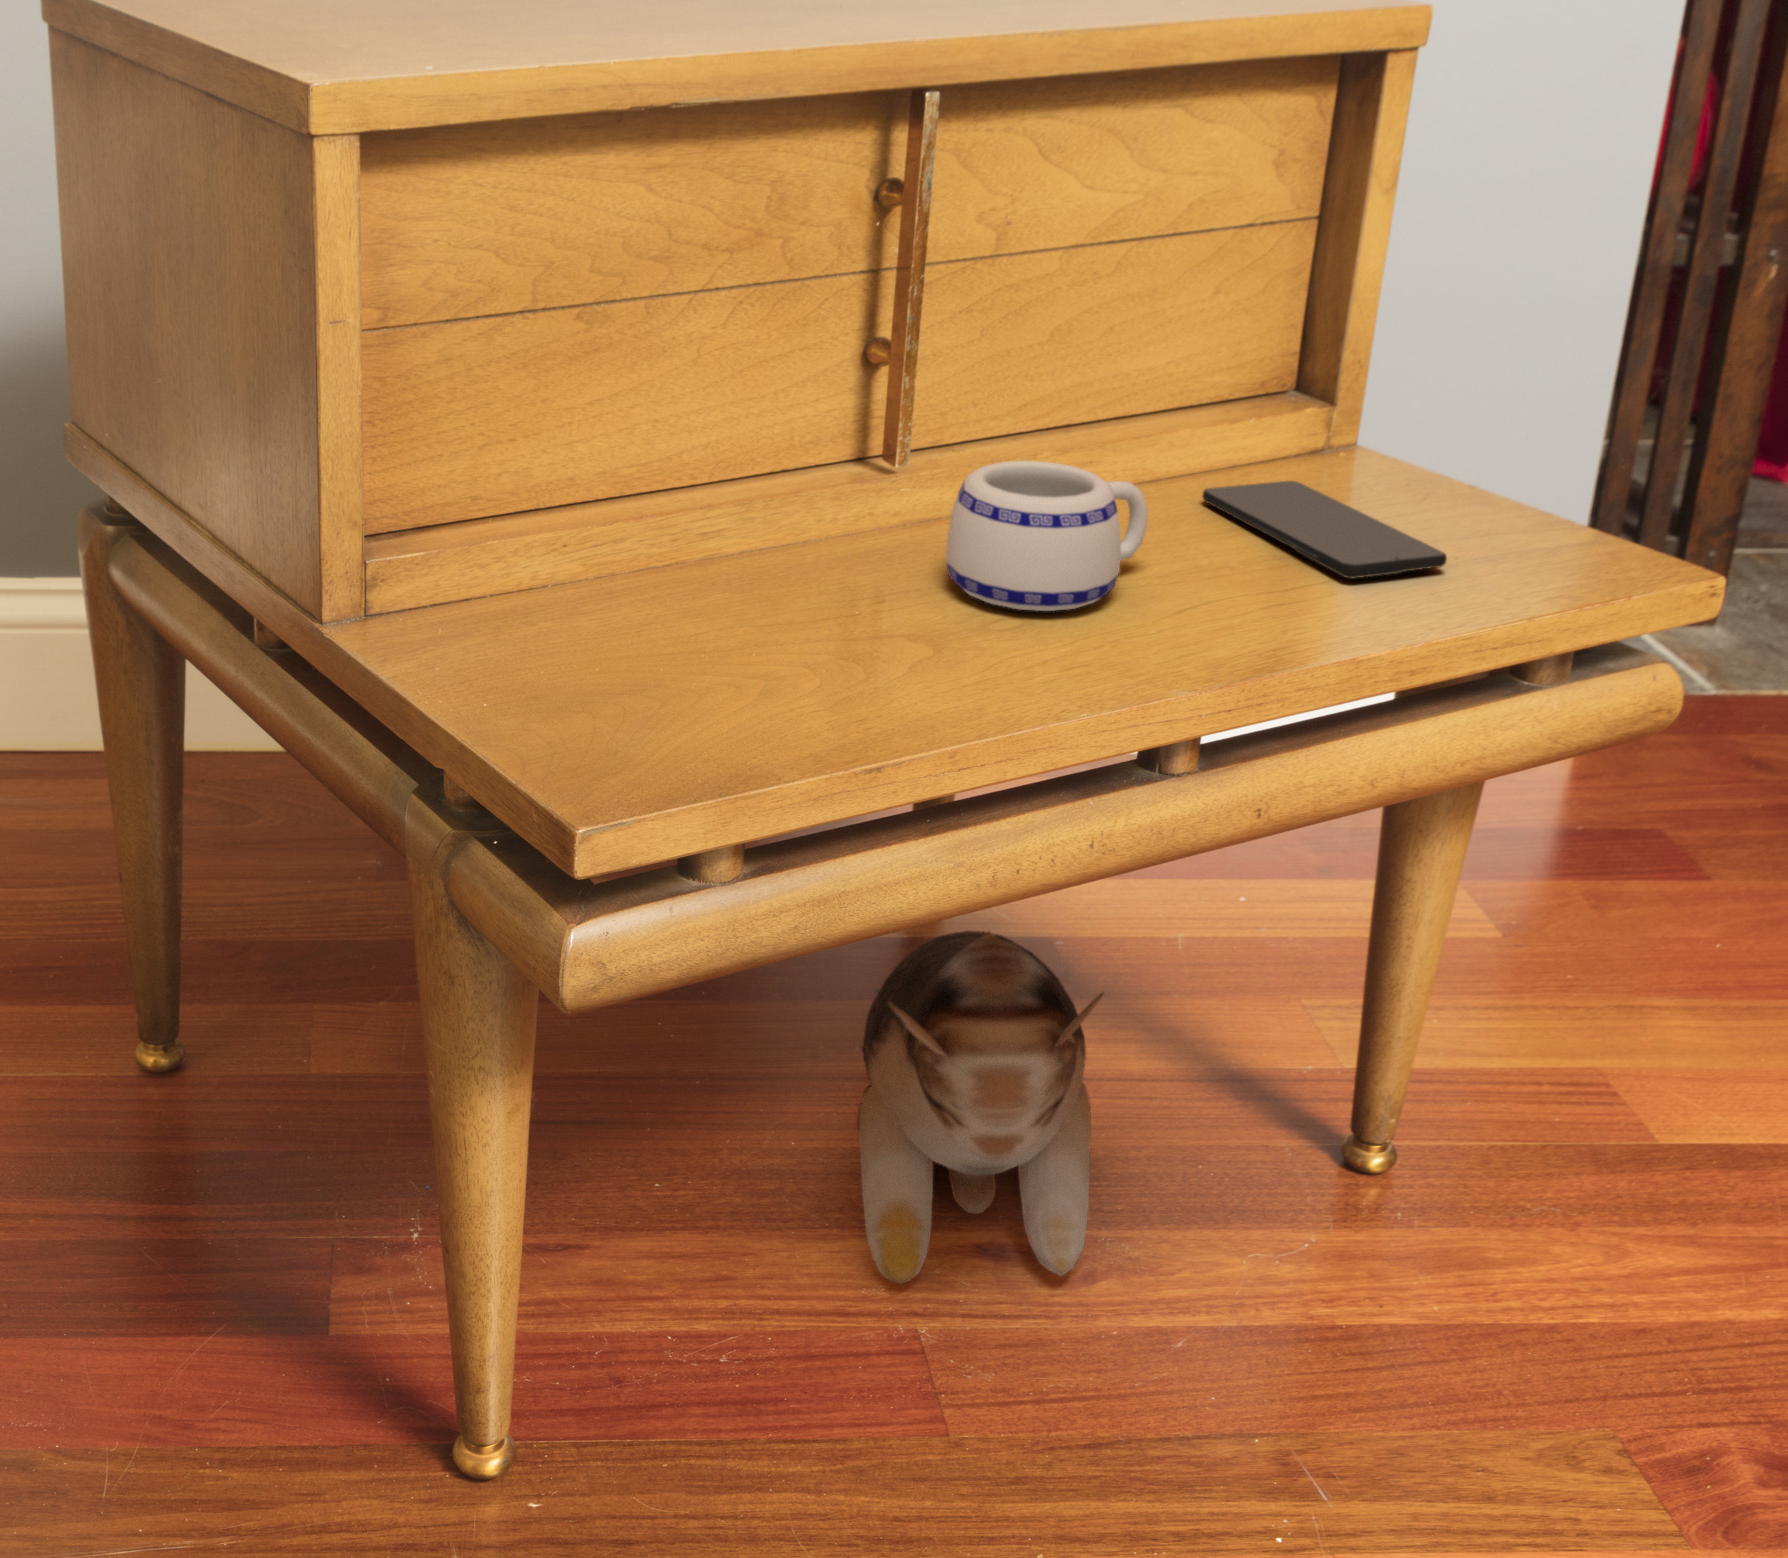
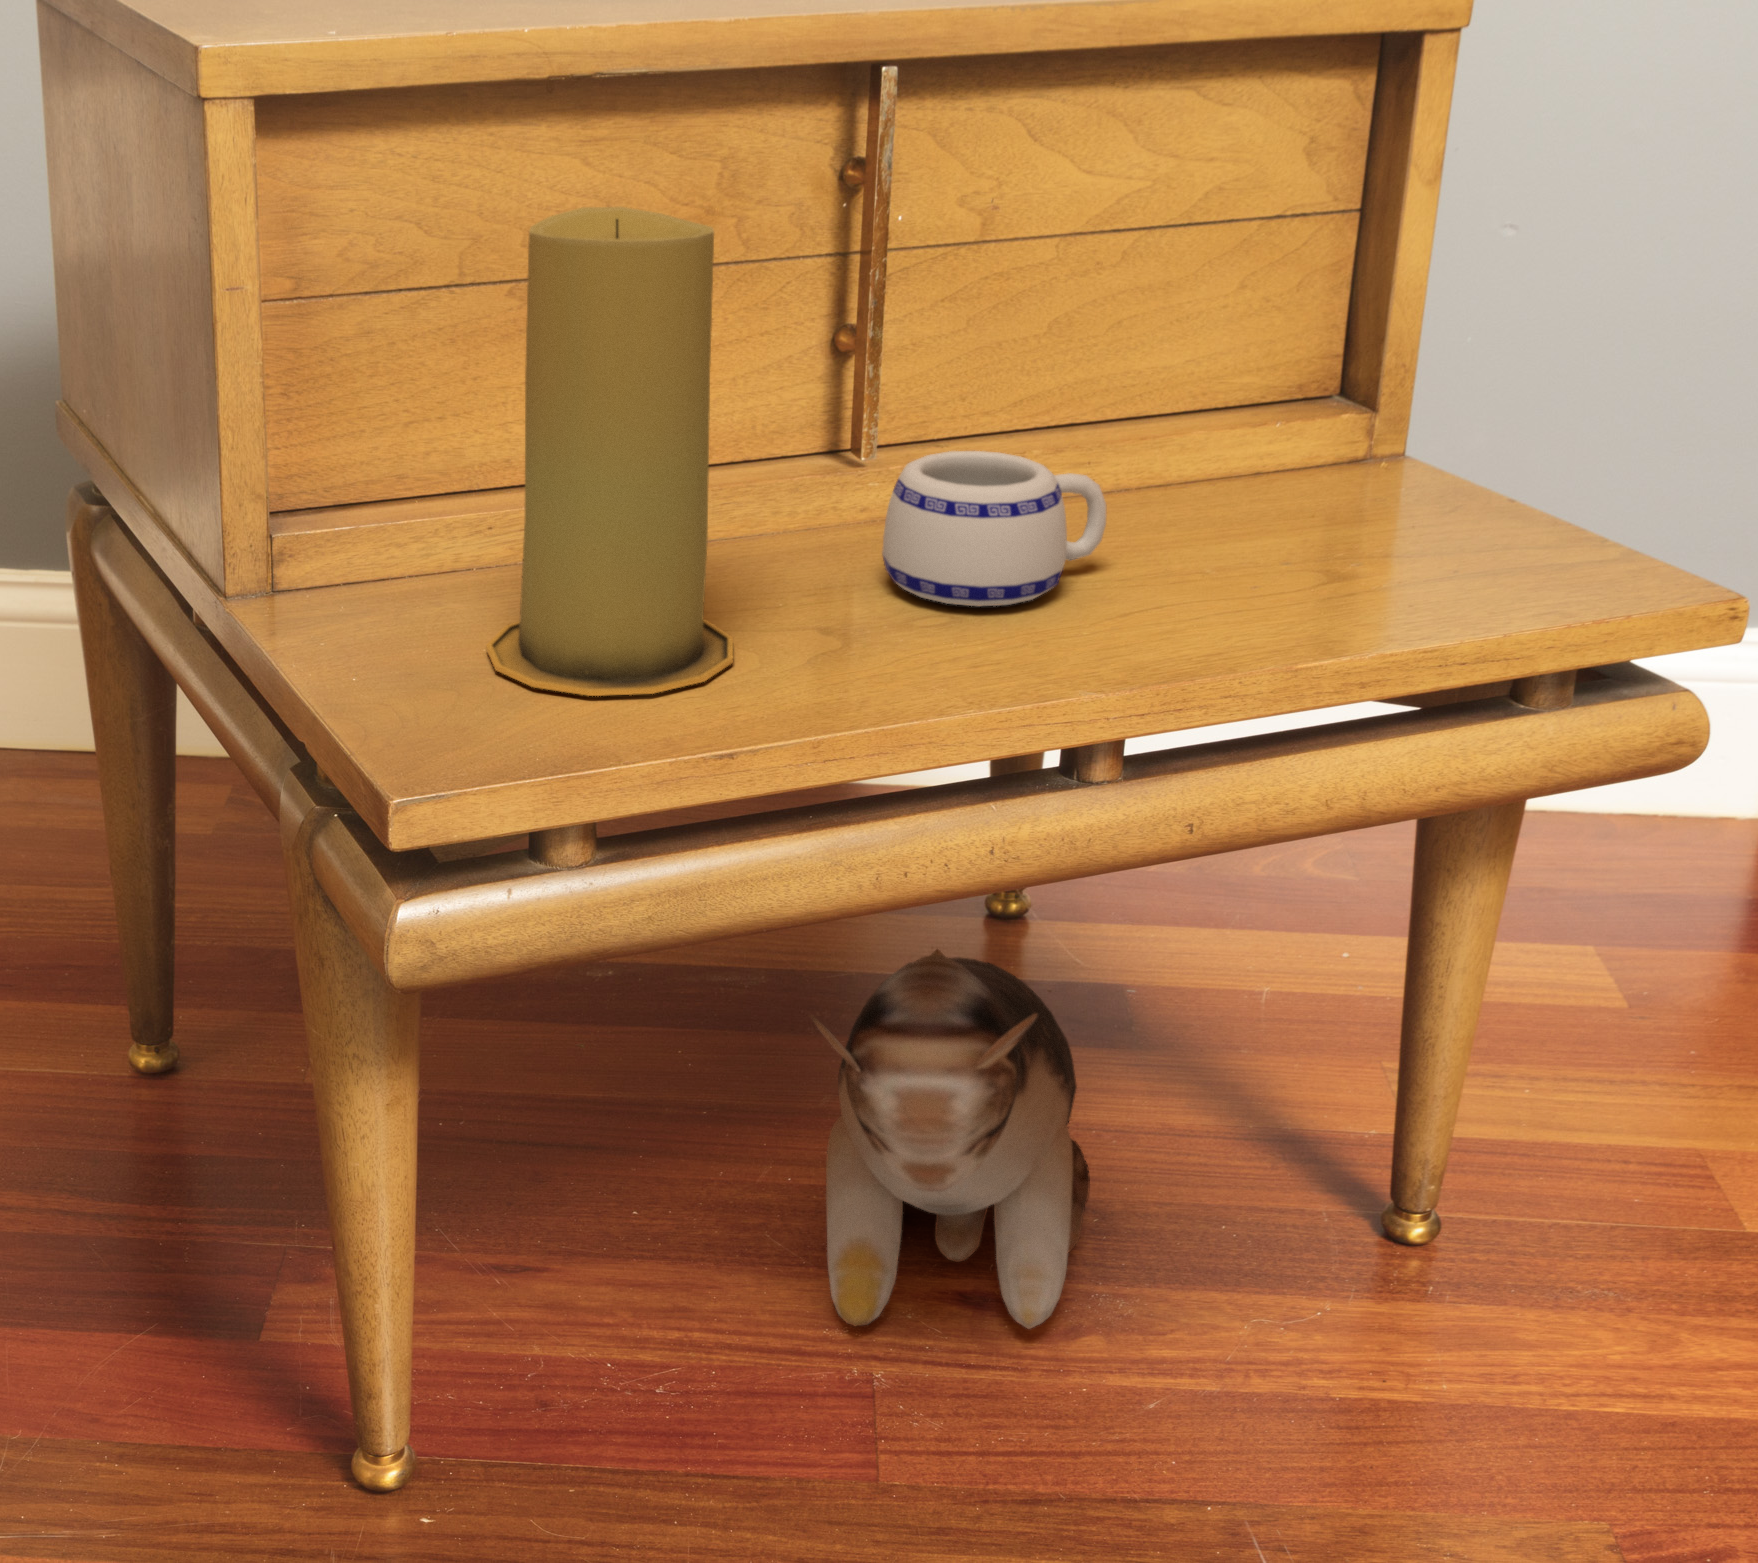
candle: none [602,236,844,716] -> present [486,207,733,696]
smartphone: present [1203,481,1447,578] -> none [1205,485,1441,584]

